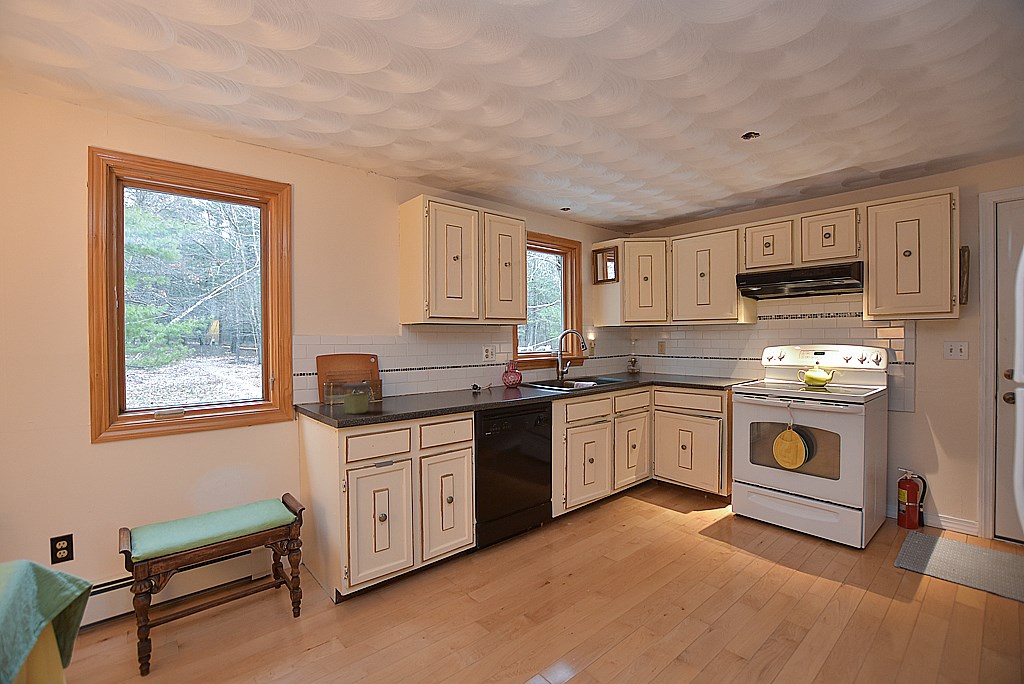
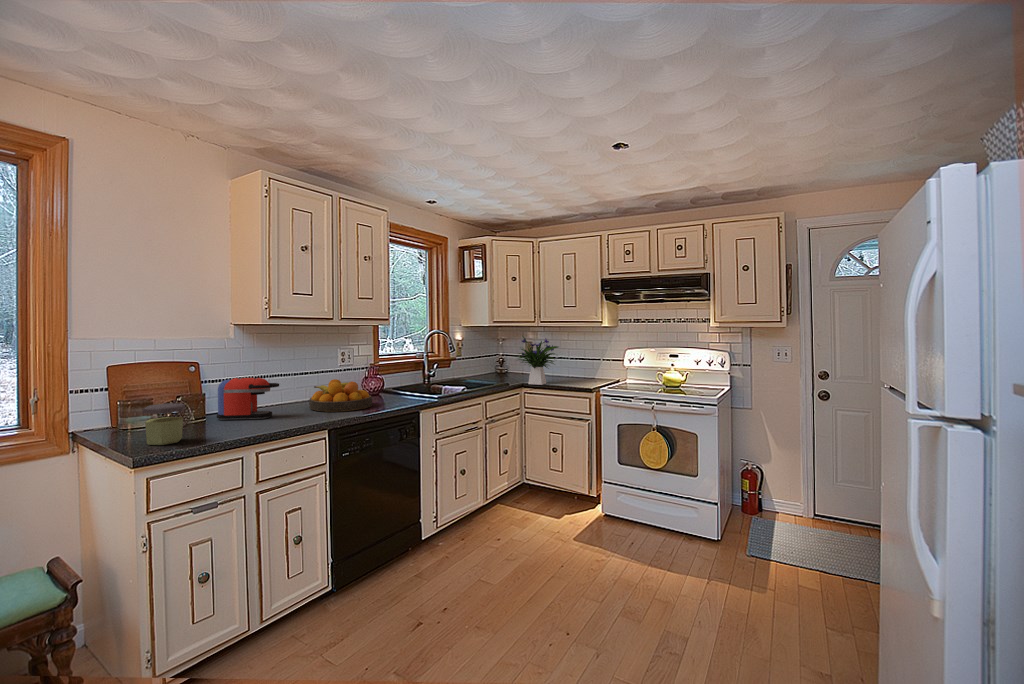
flower arrangement: none [643,333,692,382] -> present [519,337,558,385]
coffee maker: none [390,367,436,400] -> present [217,378,279,420]
fruit bowl: none [460,370,511,397] -> present [309,379,372,412]

